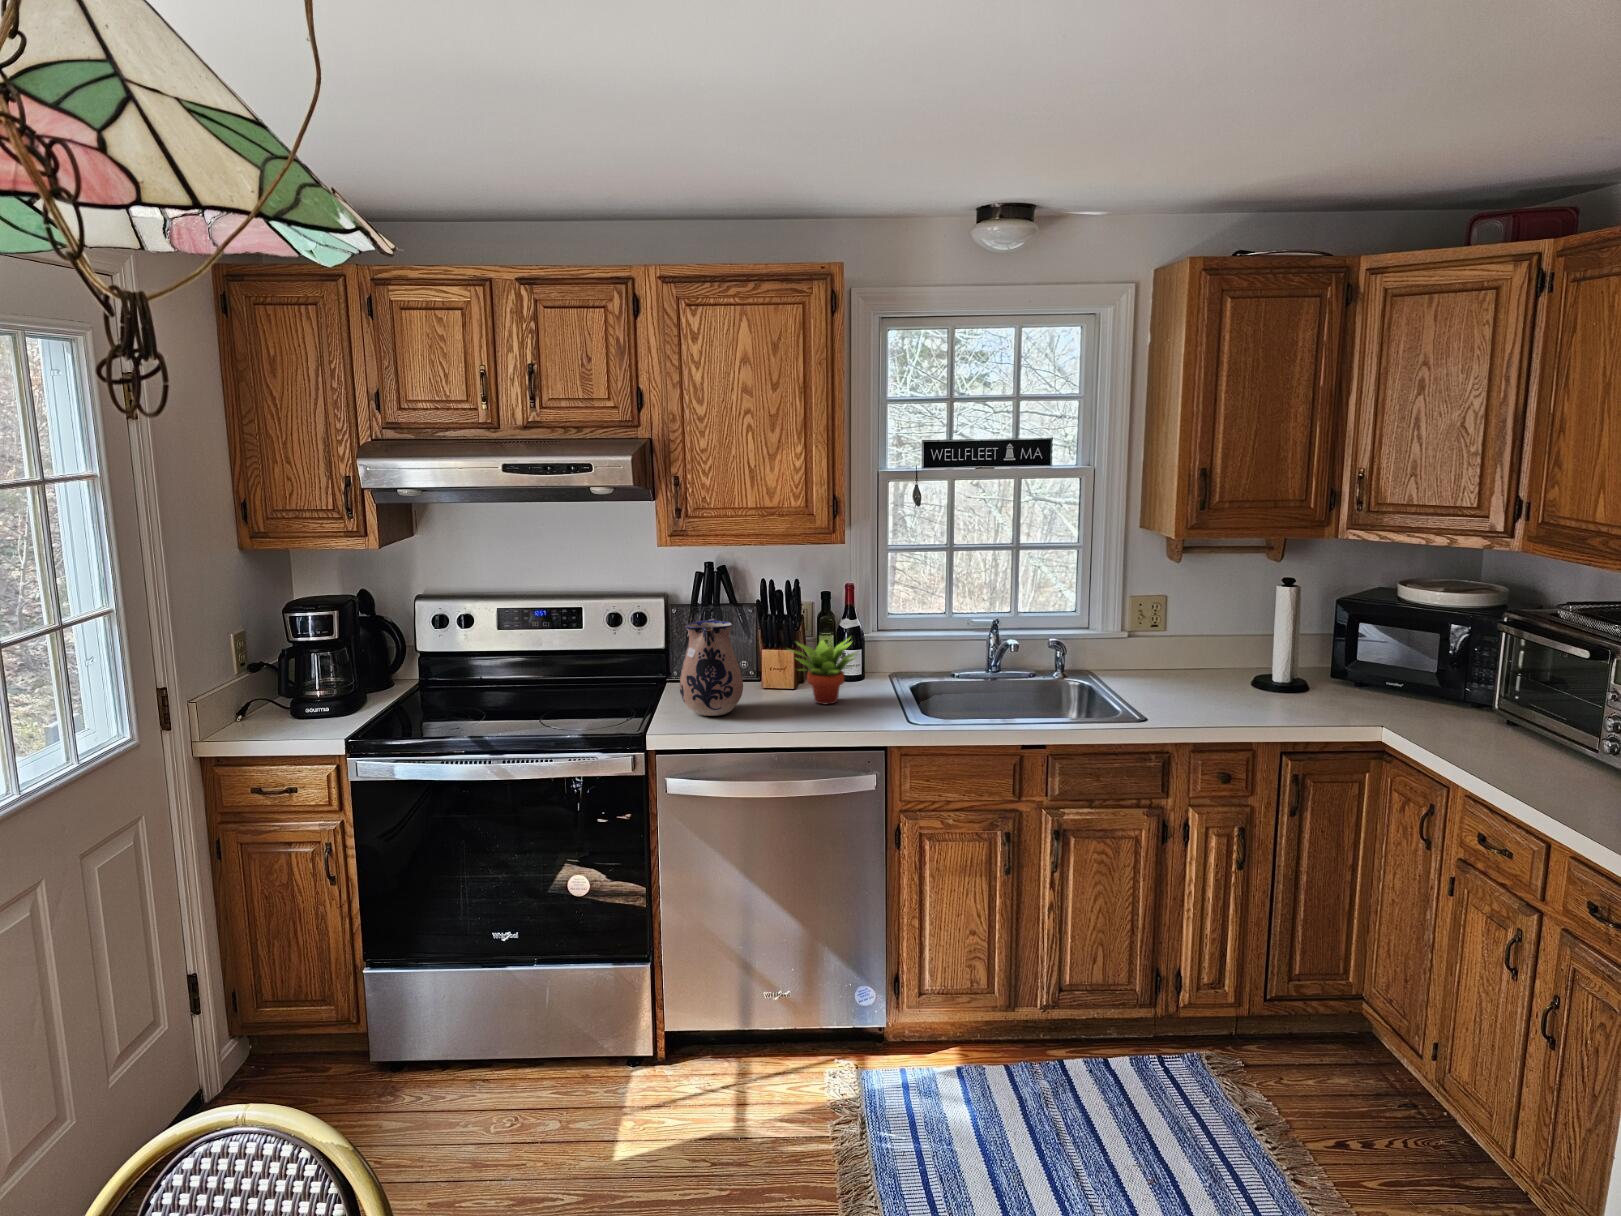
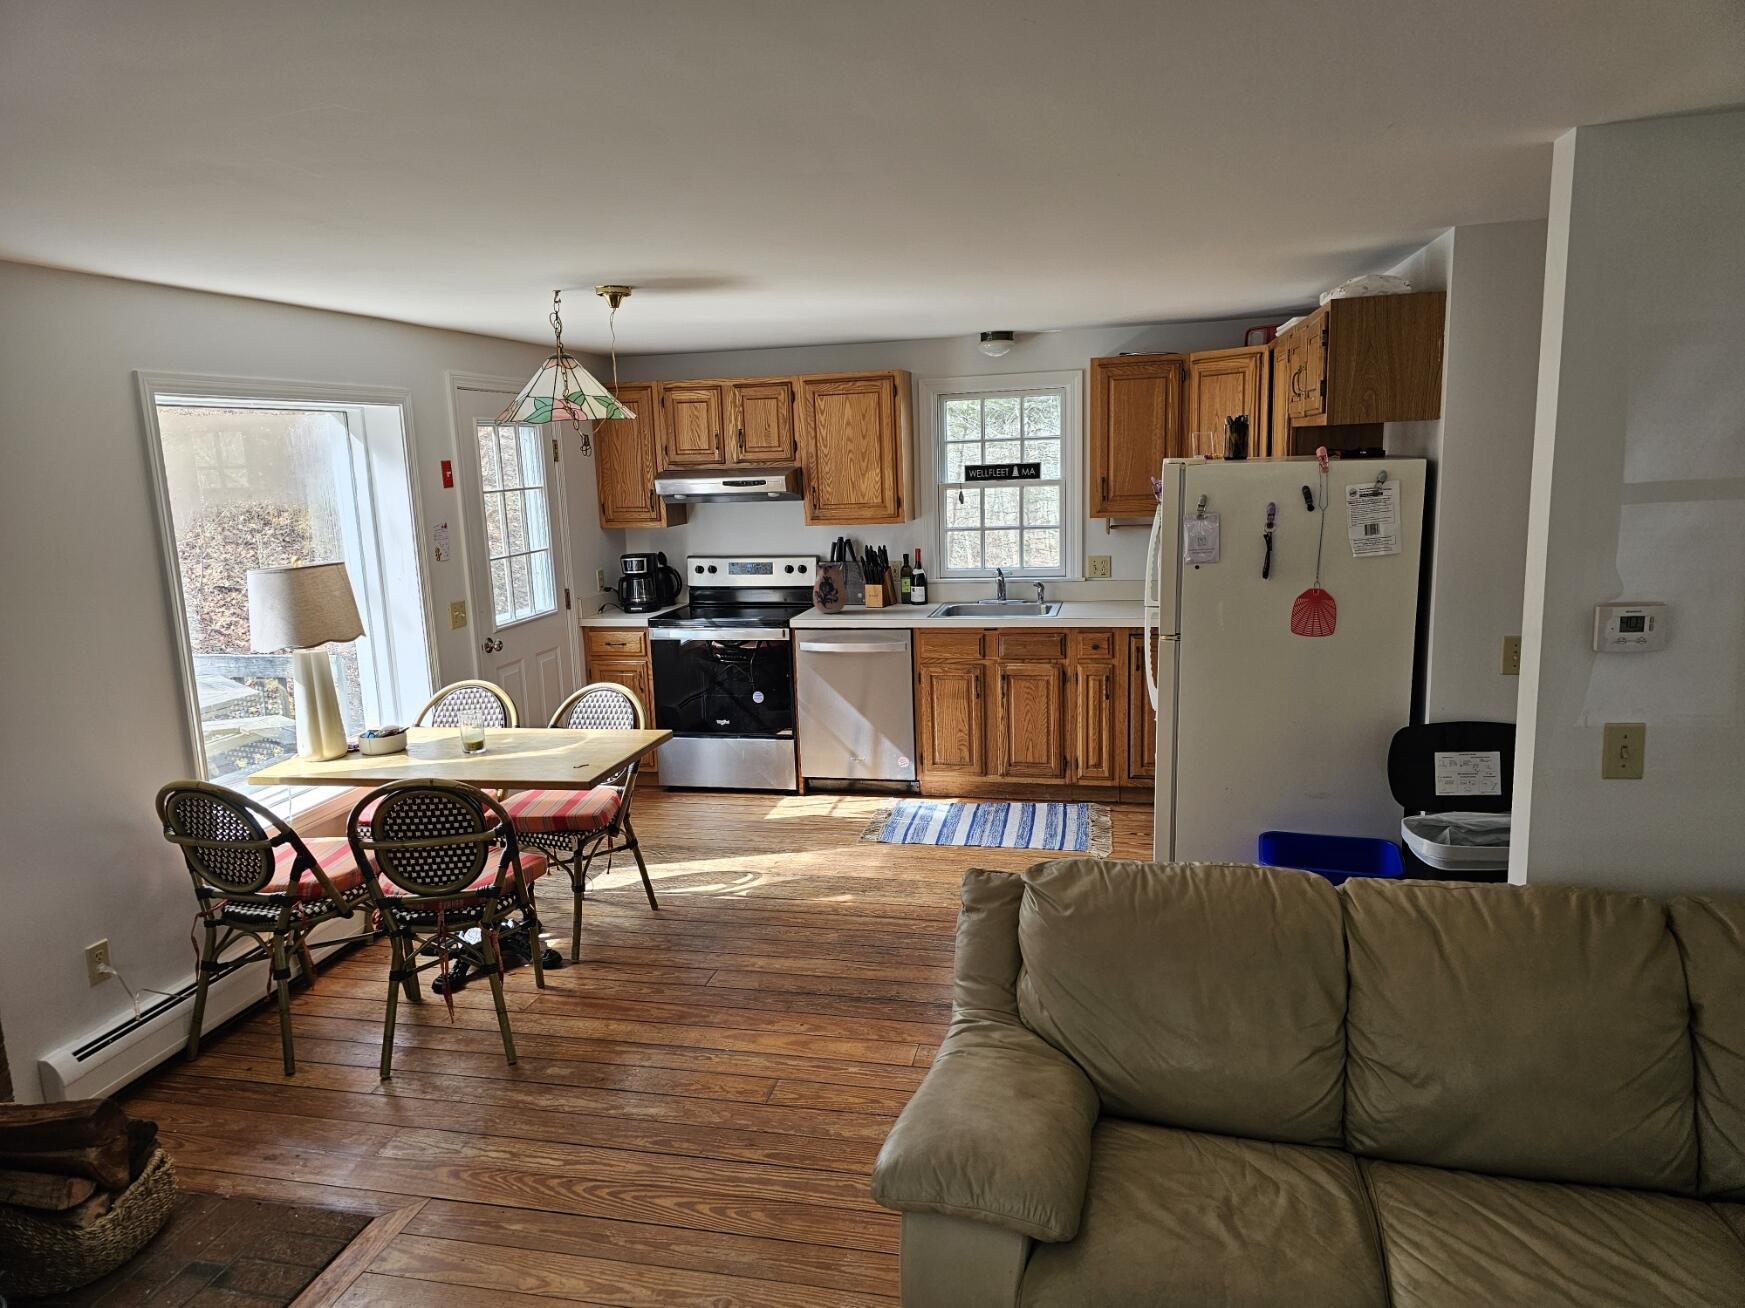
succulent plant: present [790,638,857,704] -> none [871,572,912,610]

